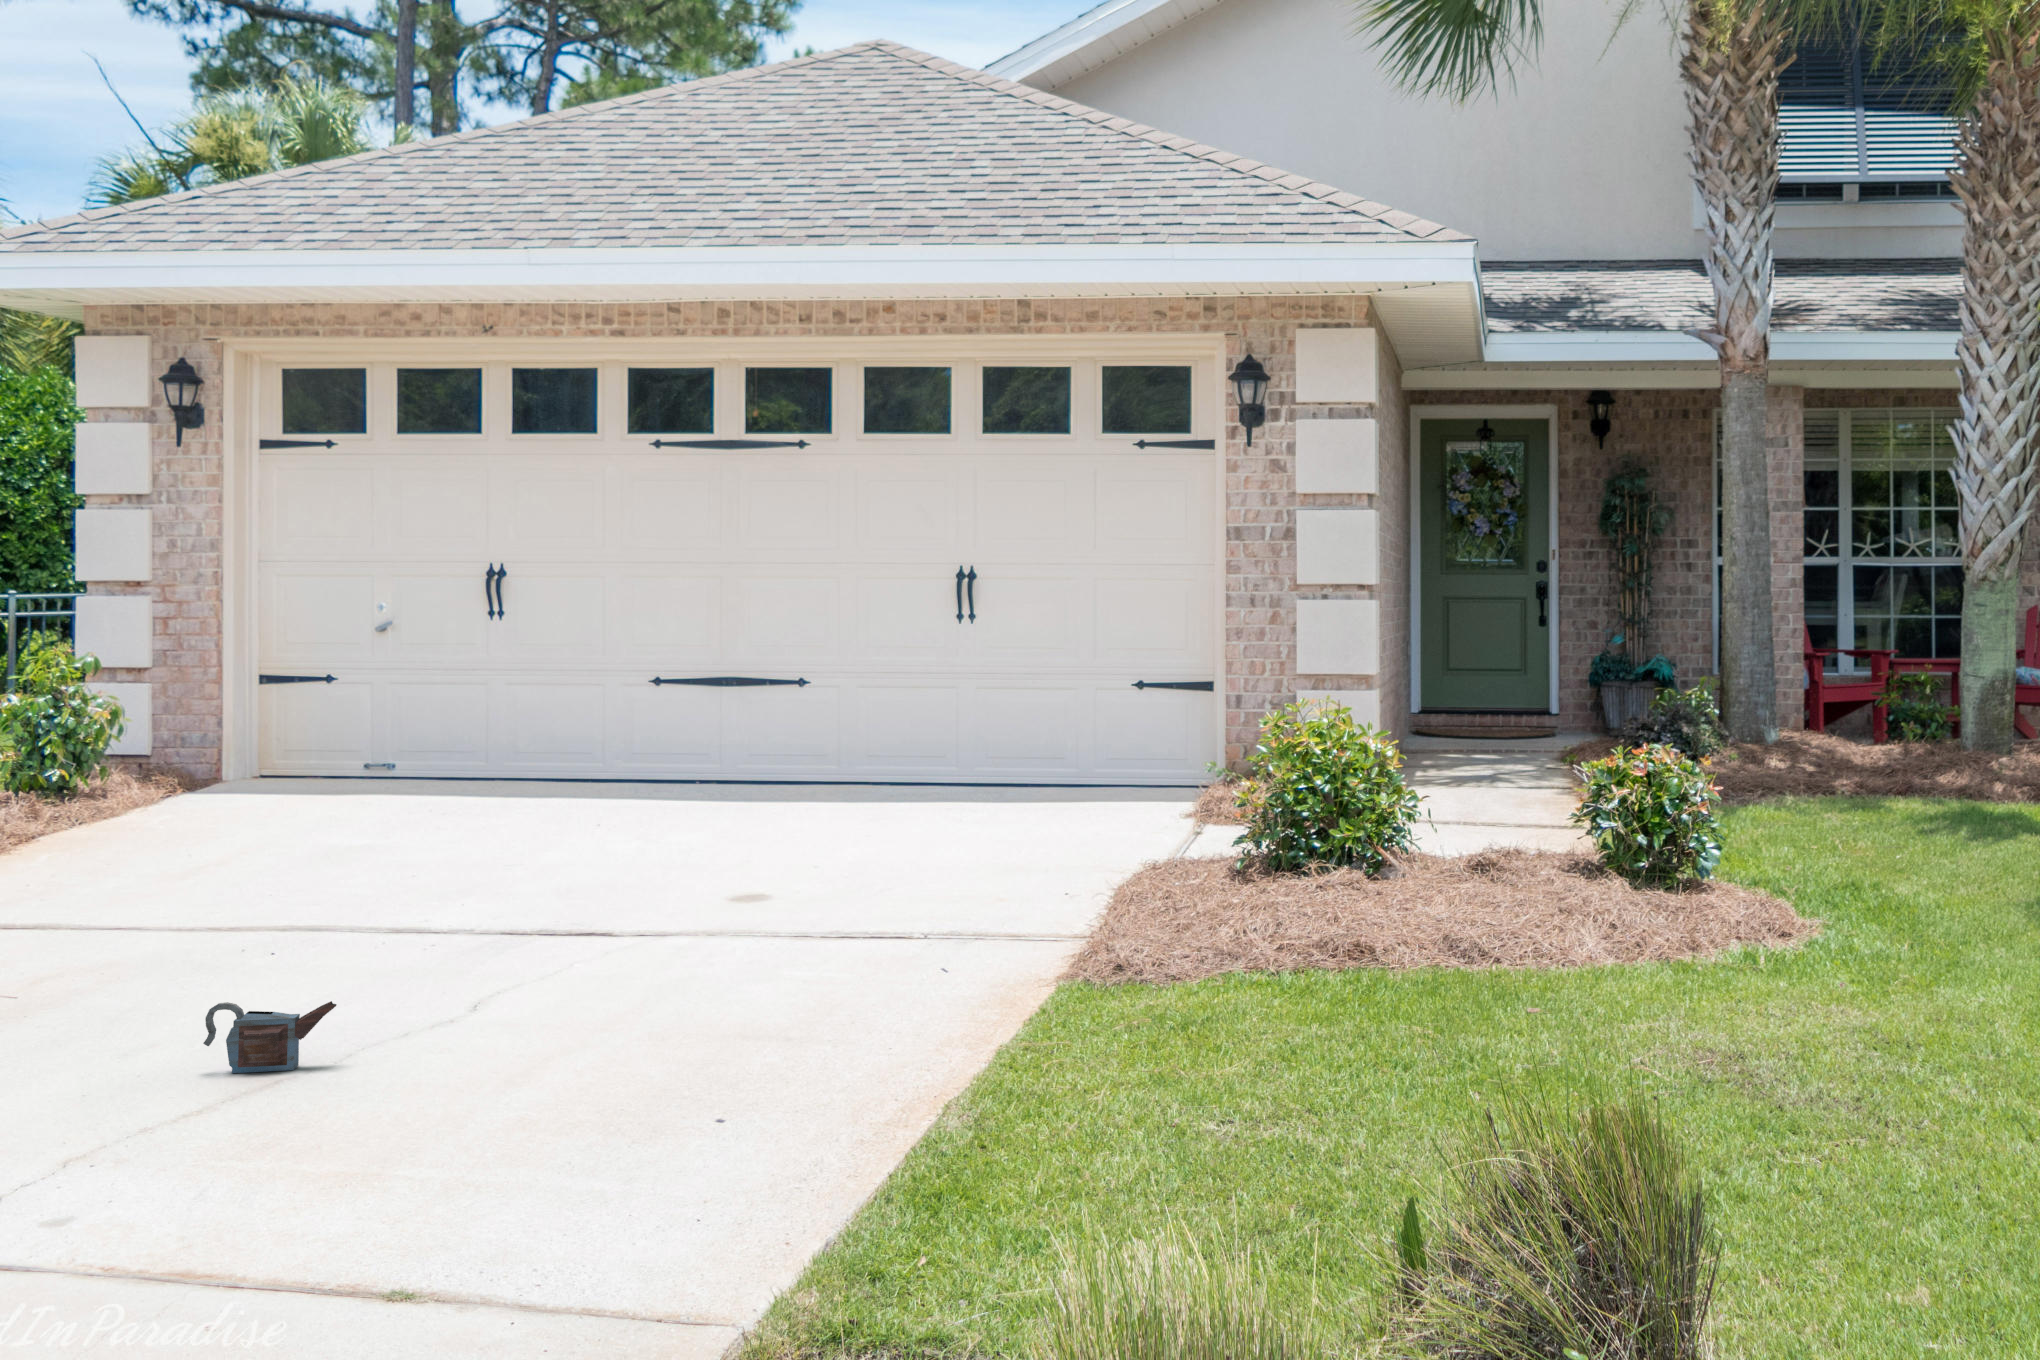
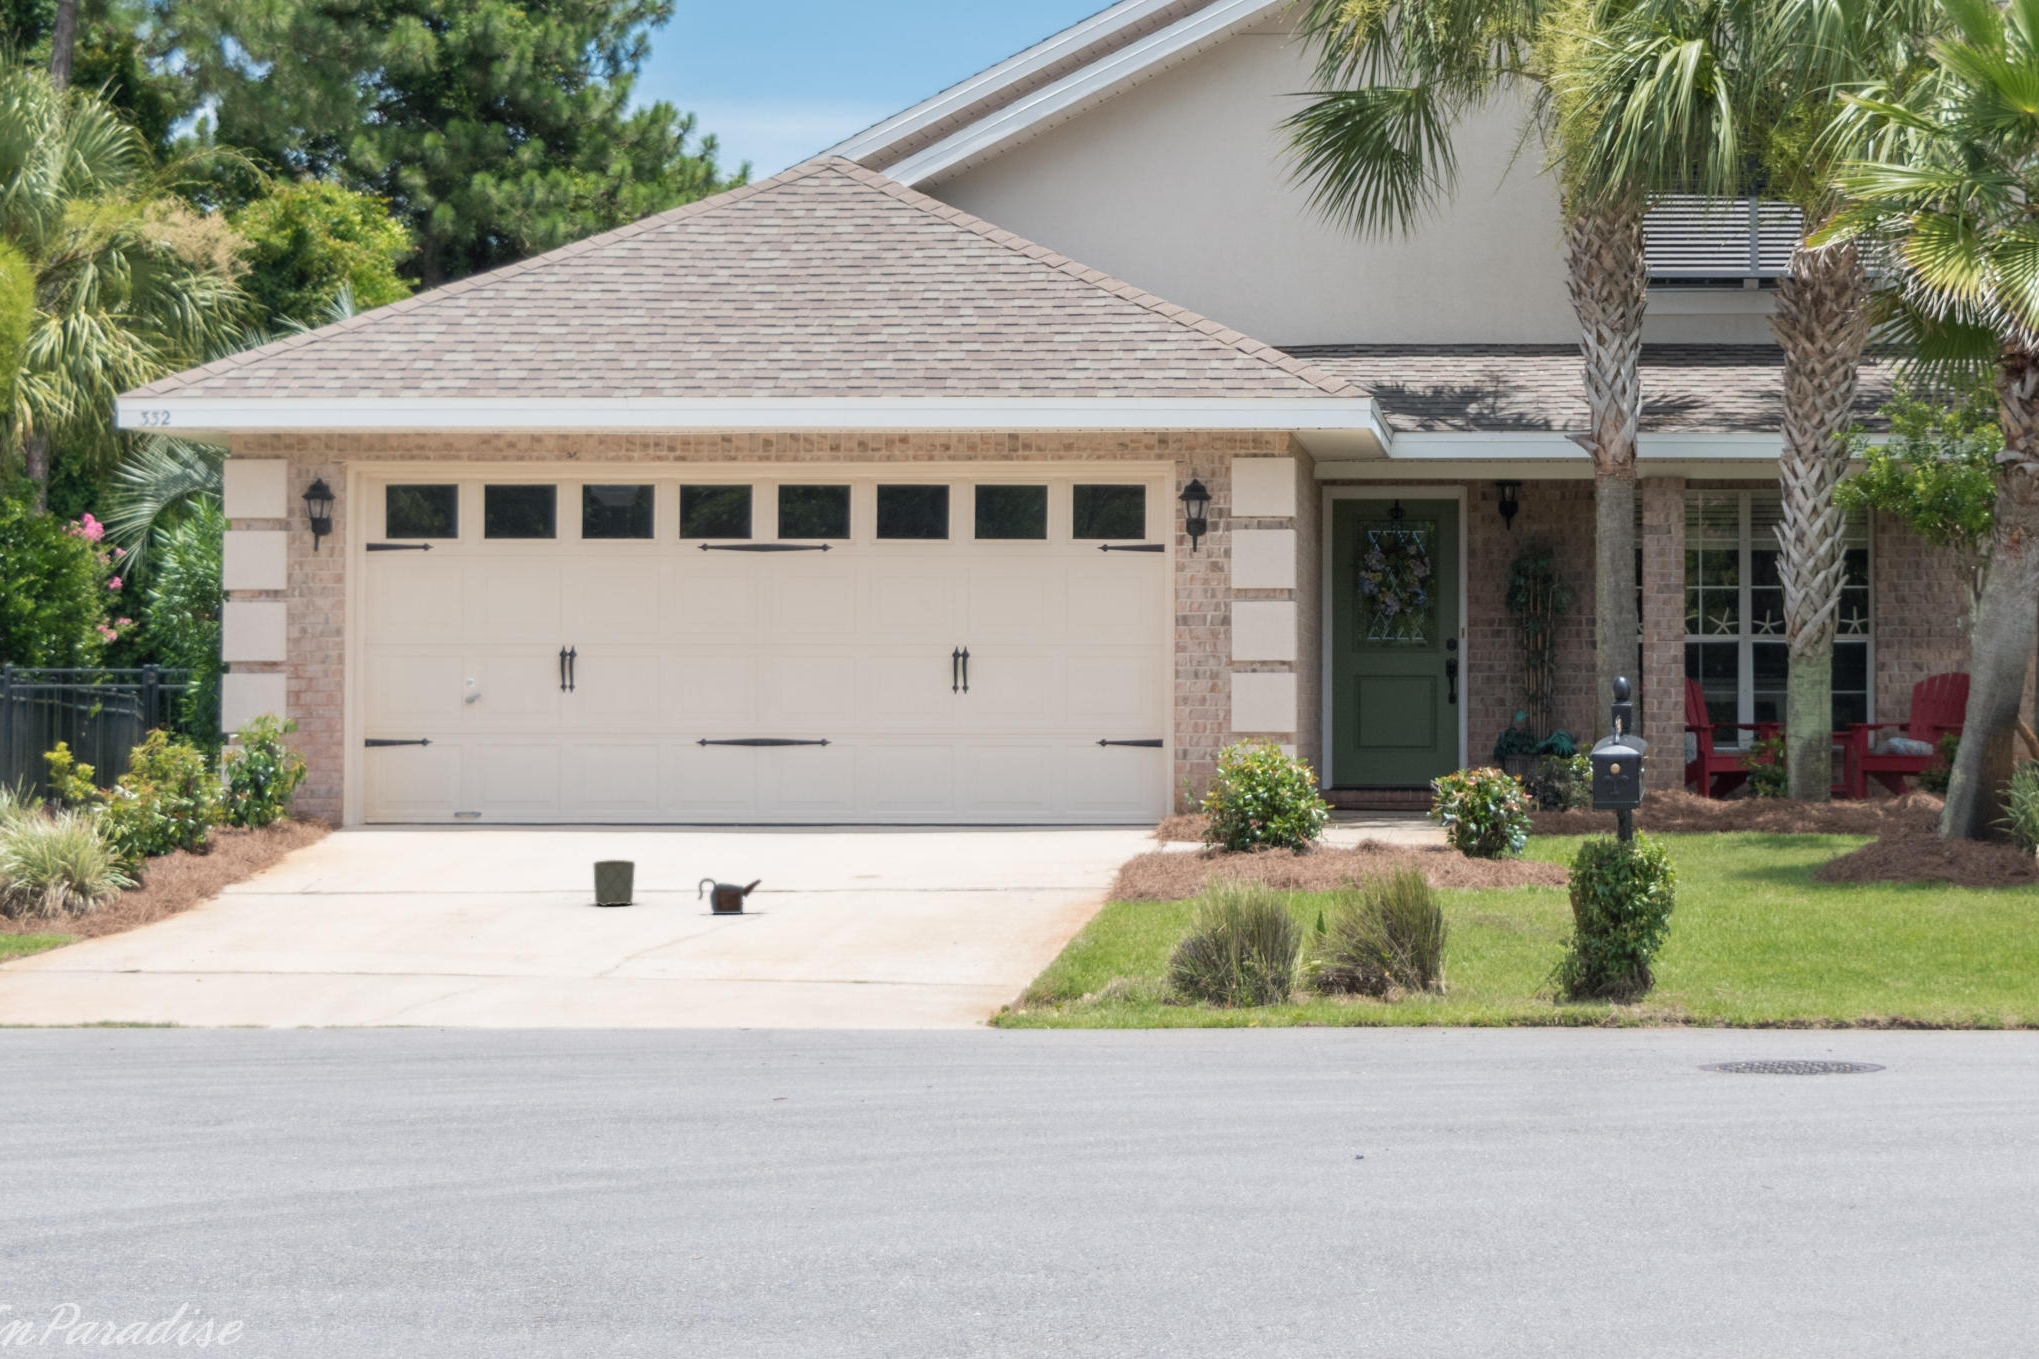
planter: none [85,942,170,1035] -> present [594,860,635,906]

